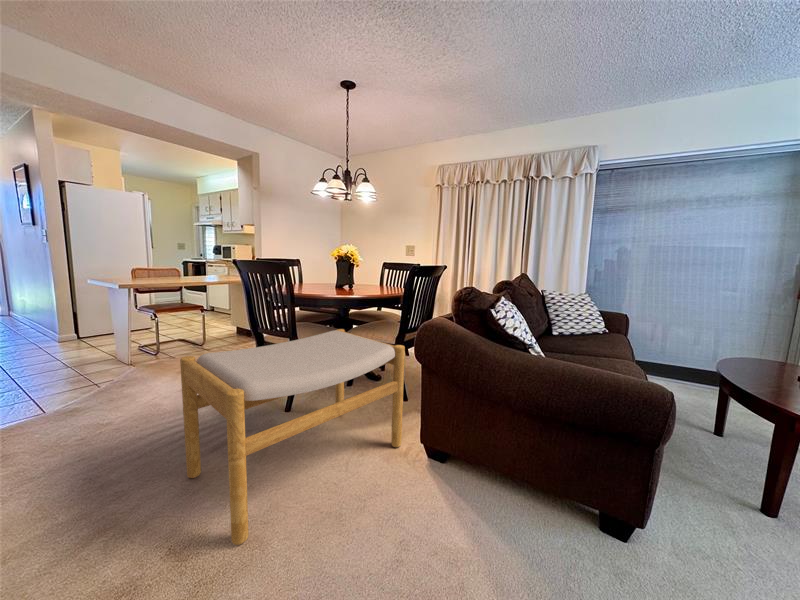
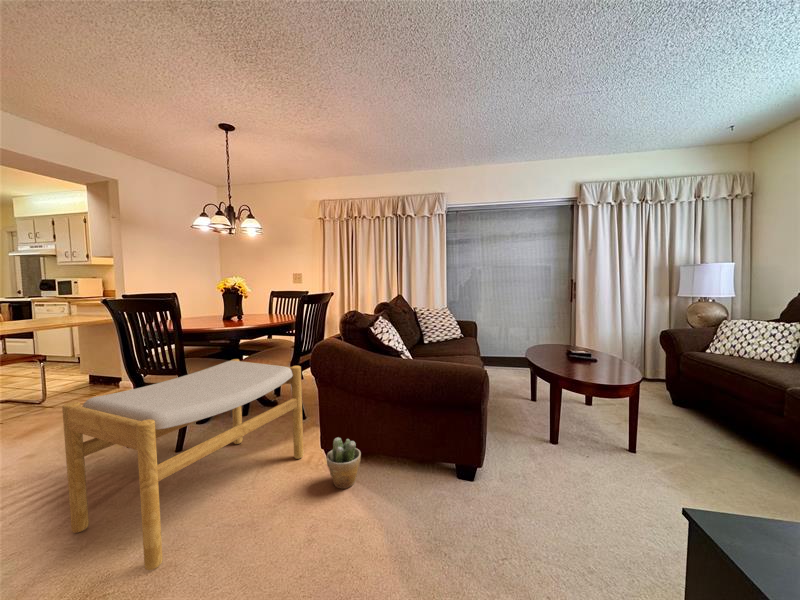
potted plant: none [426,438,467,501] -> present [326,438,361,489]

